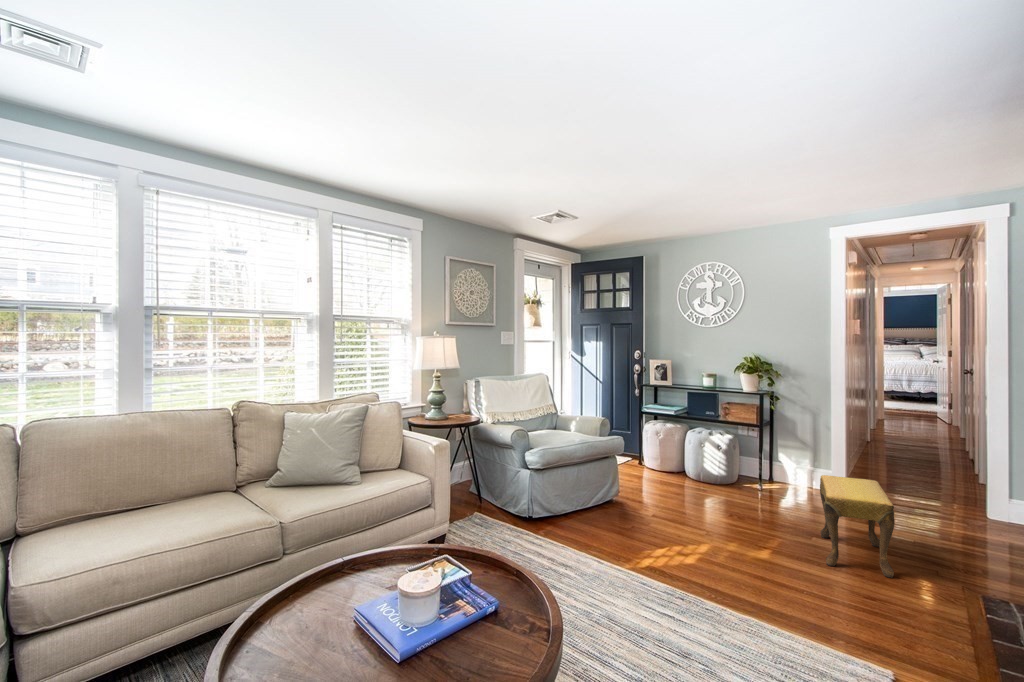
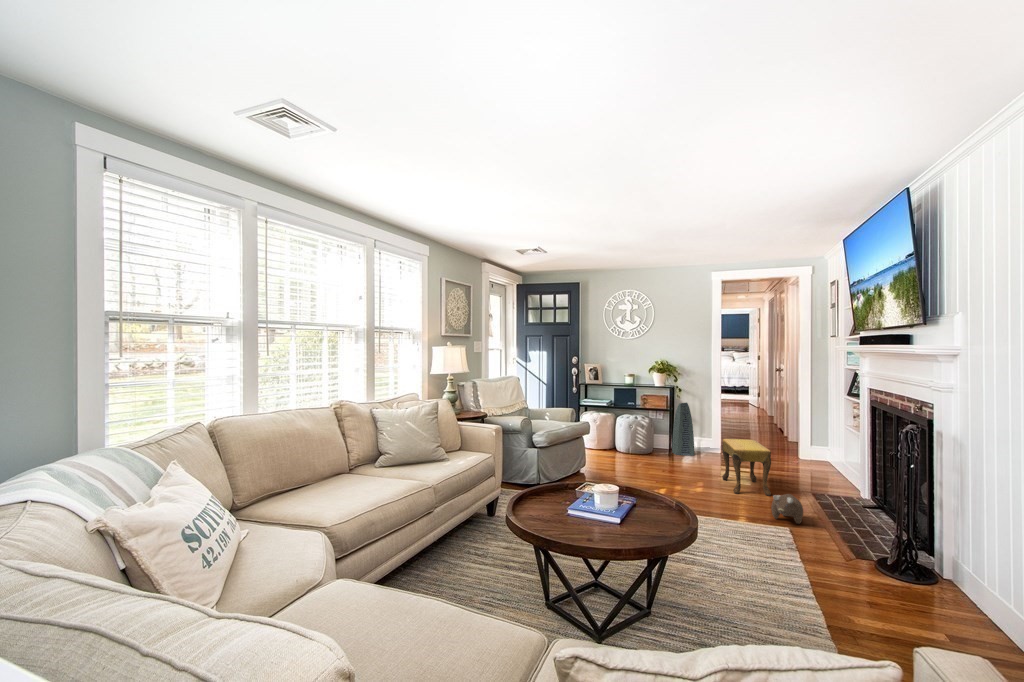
air purifier: none [768,415,800,490] -> present [672,403,694,456]
plush toy: none [869,590,936,650] -> present [771,494,803,524]

